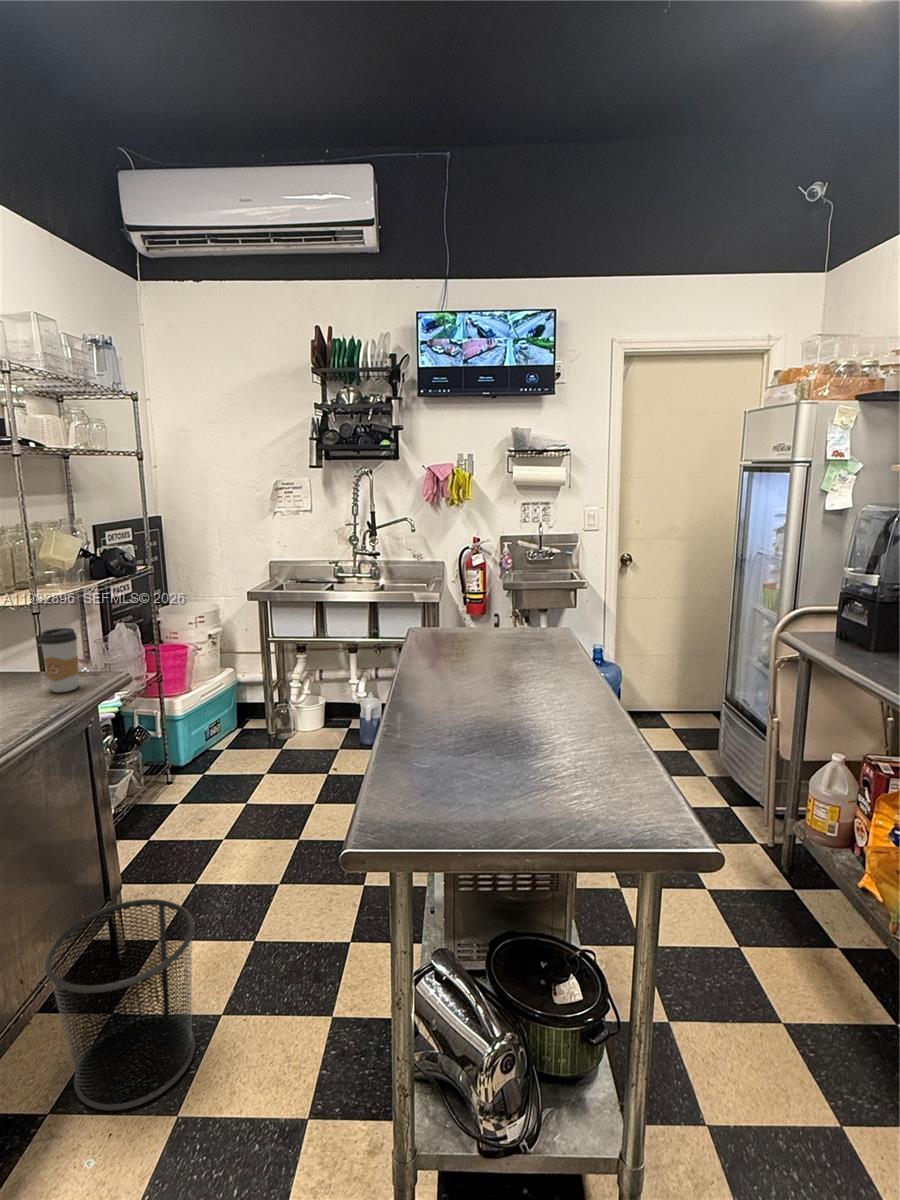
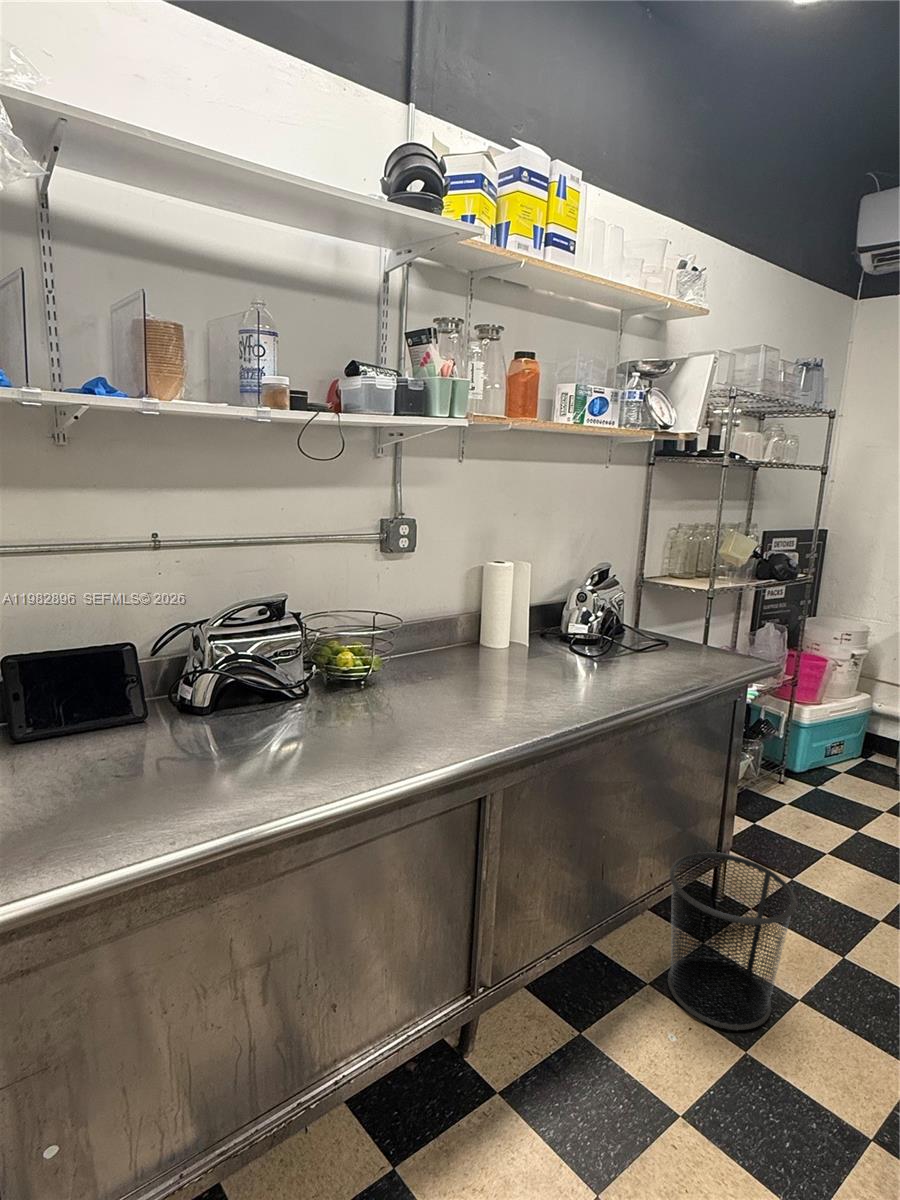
coffee cup: present [40,628,79,692] -> none [715,611,746,665]

